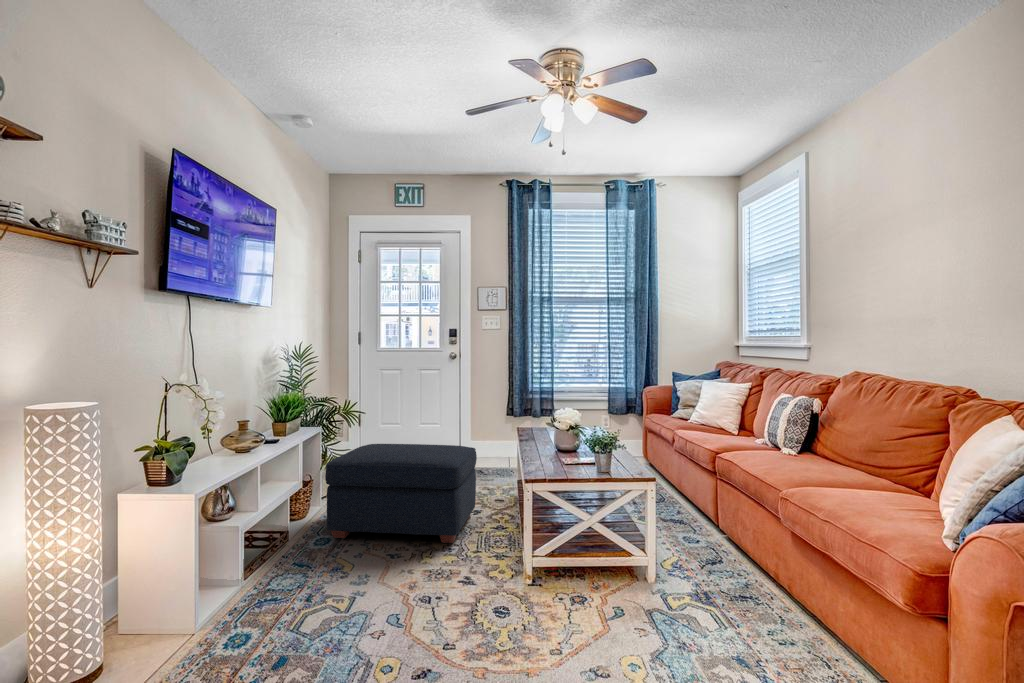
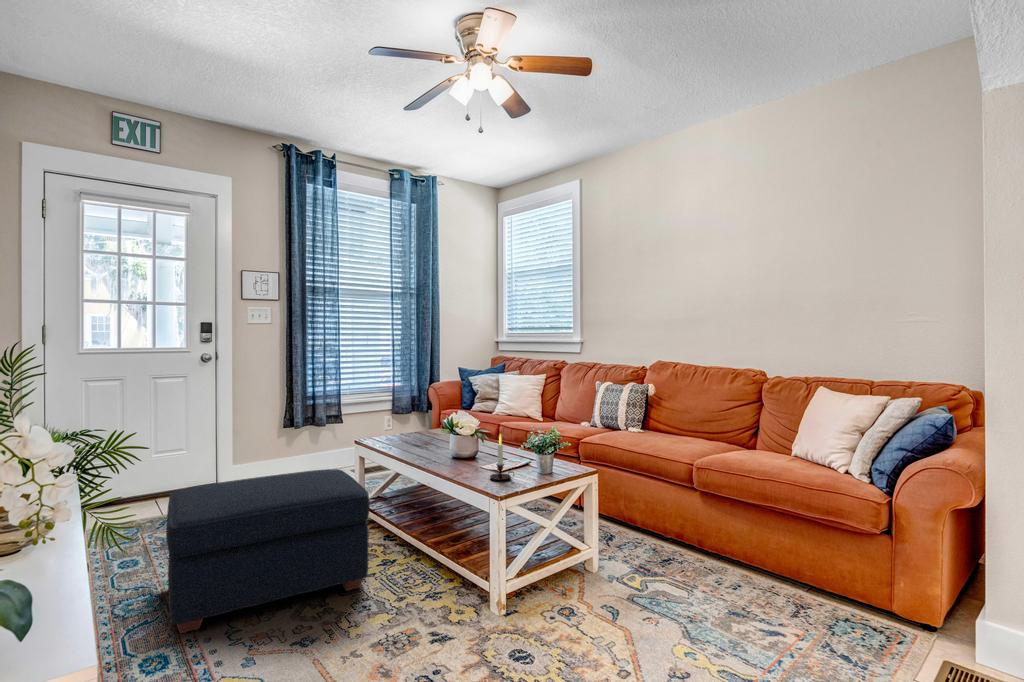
candle: none [543,428,563,473] -> present [490,435,514,480]

